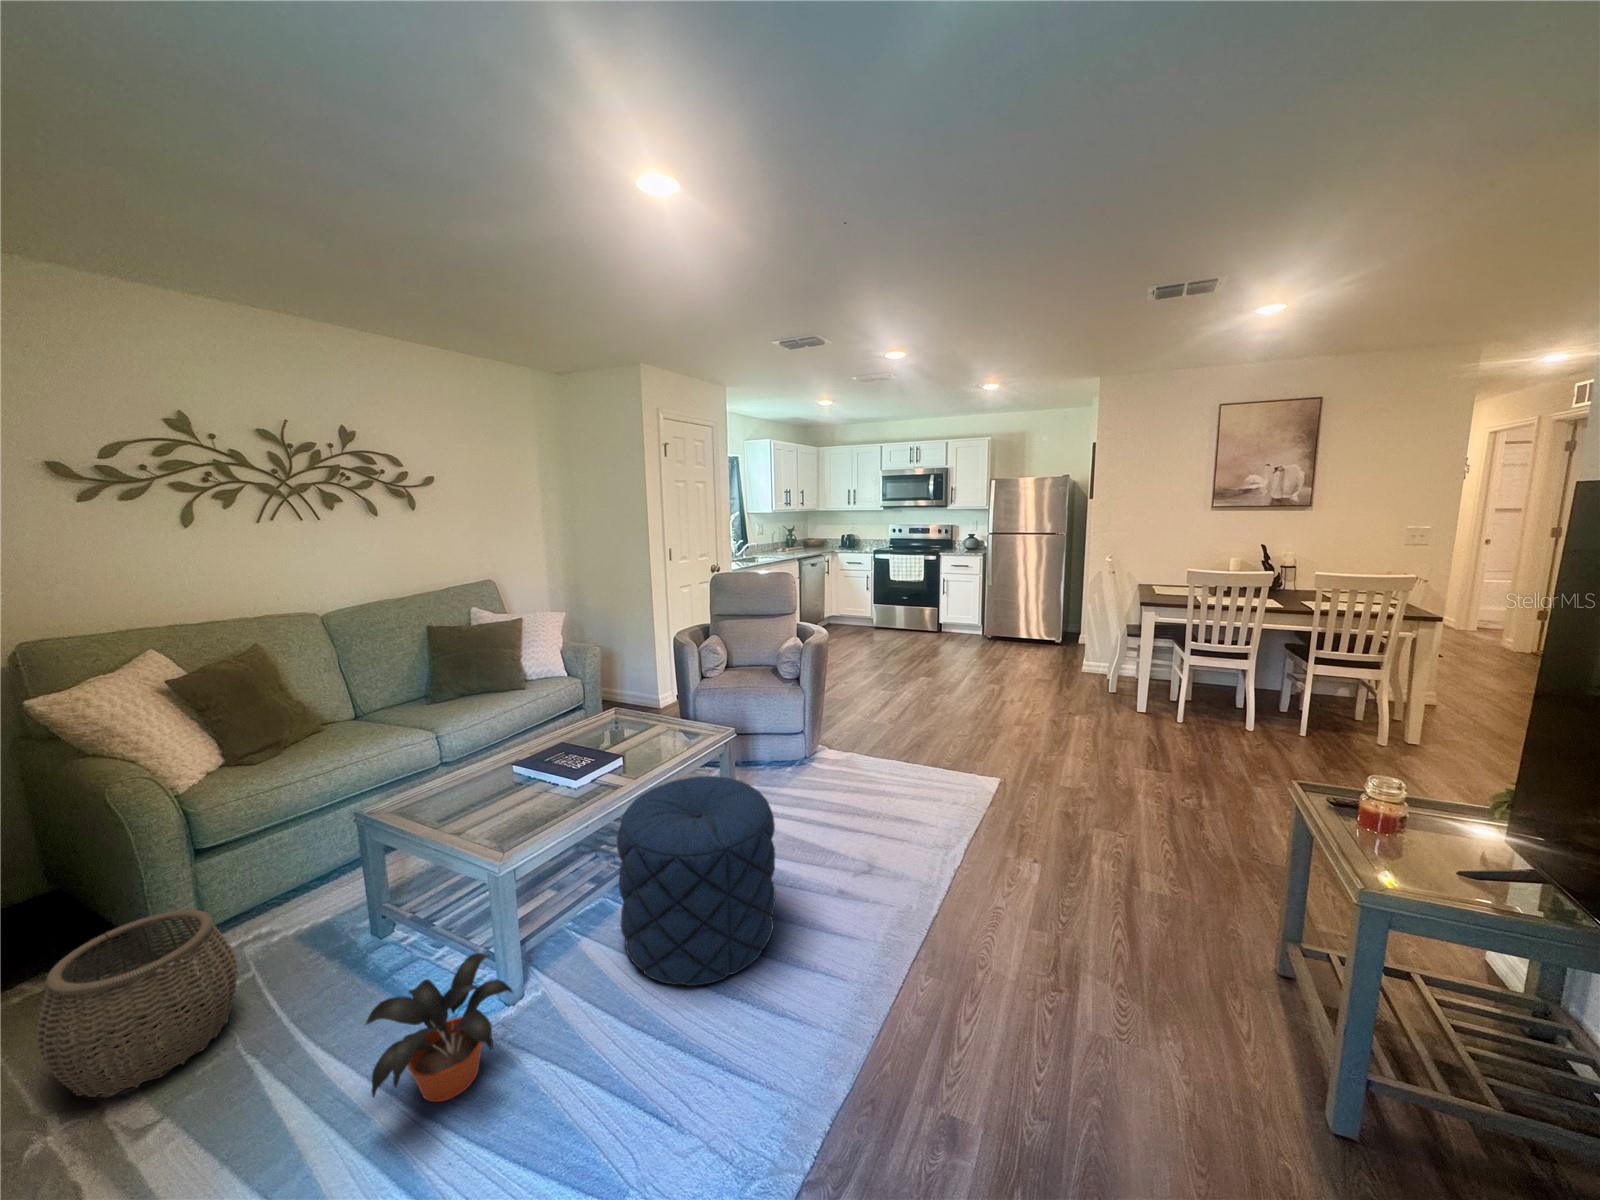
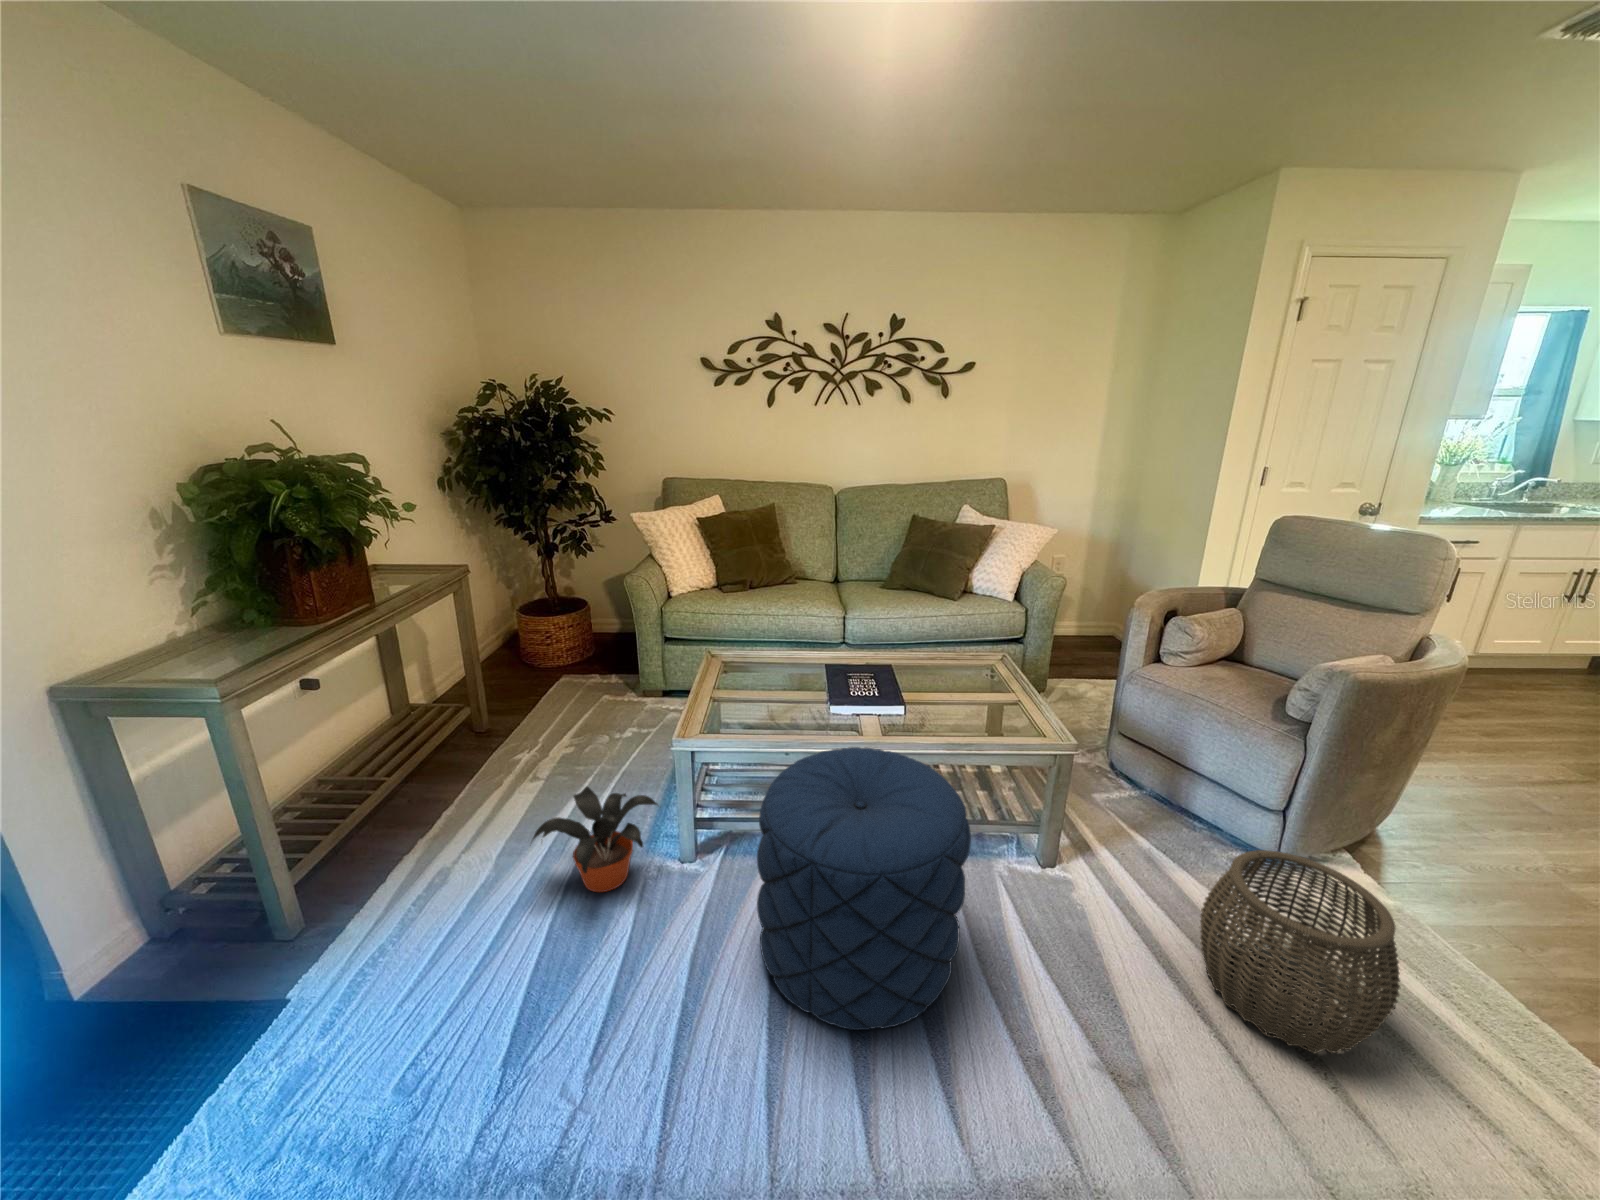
woven basket: present [36,910,238,1097] -> present [1200,850,1400,1053]

